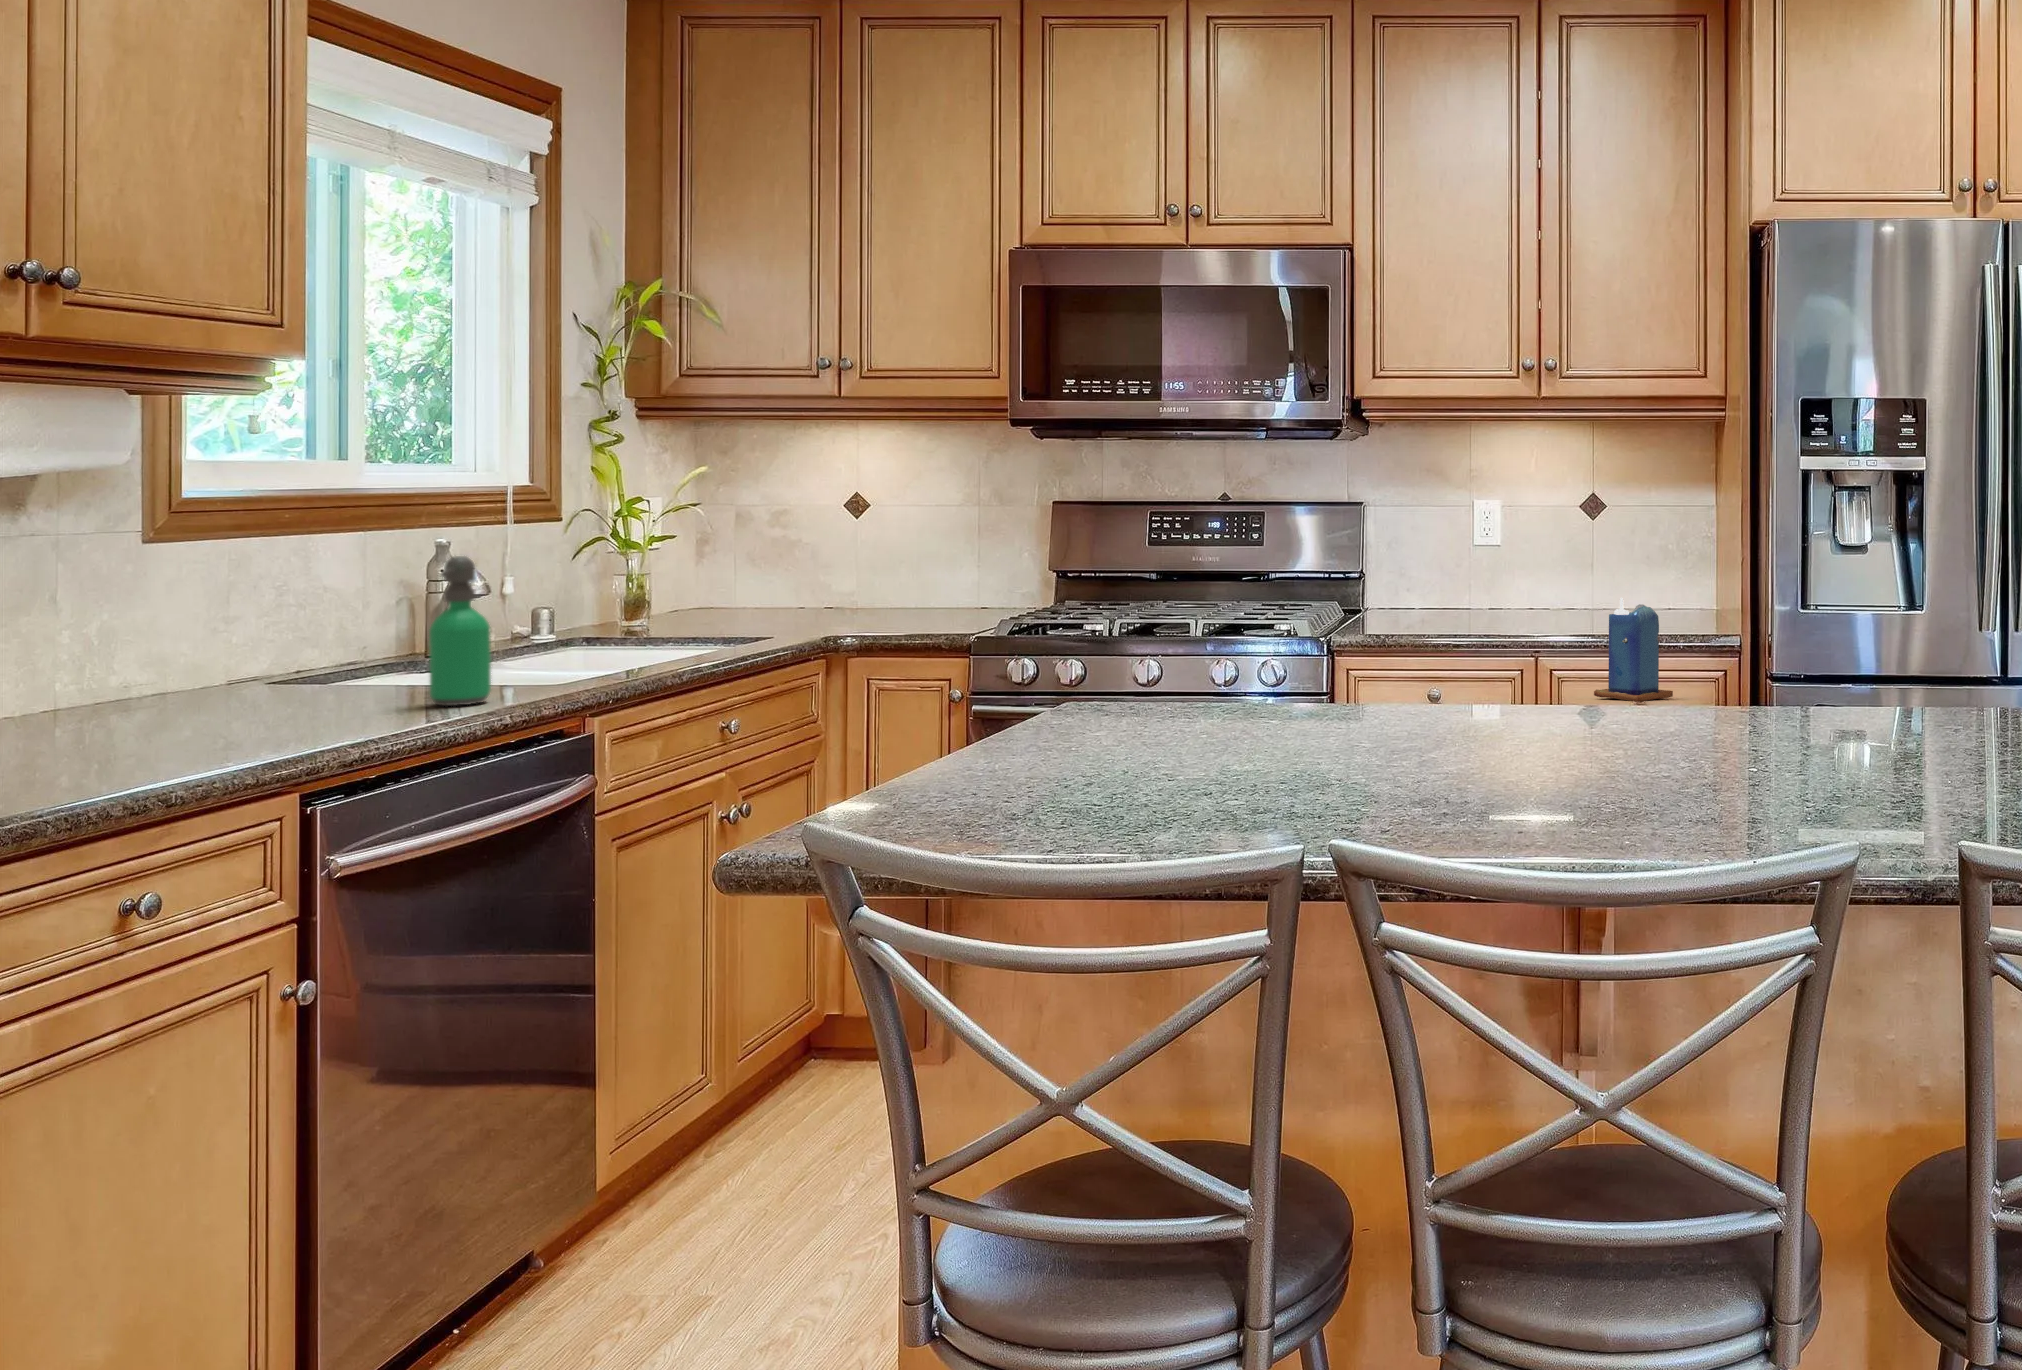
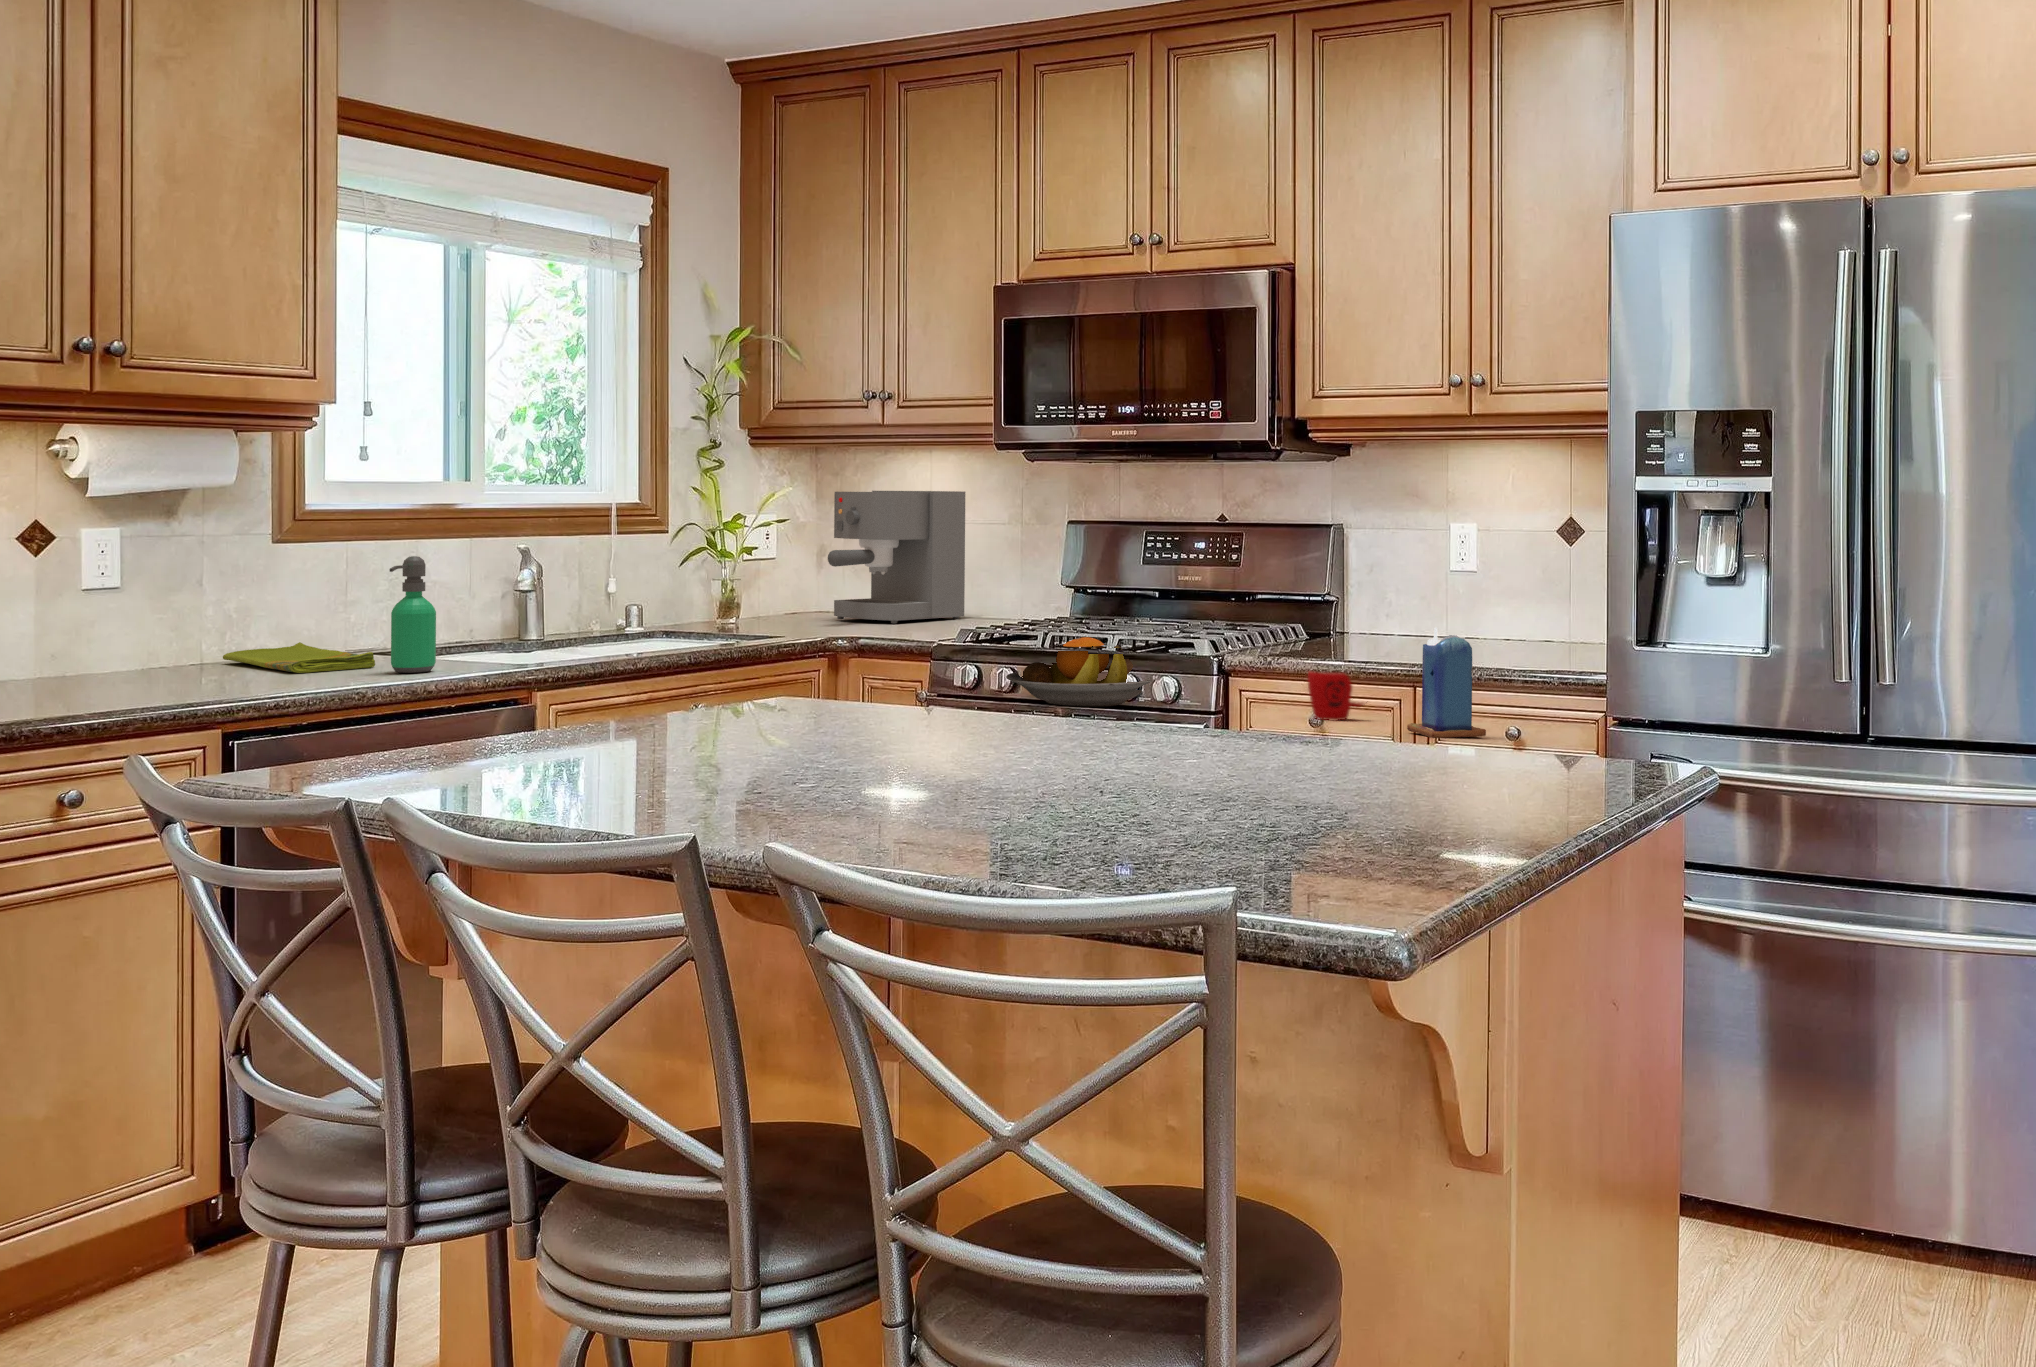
coffee maker: none [775,470,930,619] -> present [828,491,965,624]
fruit bowl: none [1098,623,1267,697] -> present [1006,637,1152,706]
mug: none [1436,643,1492,694] -> present [1308,672,1363,721]
dish towel: none [83,676,371,715] -> present [223,642,375,673]

